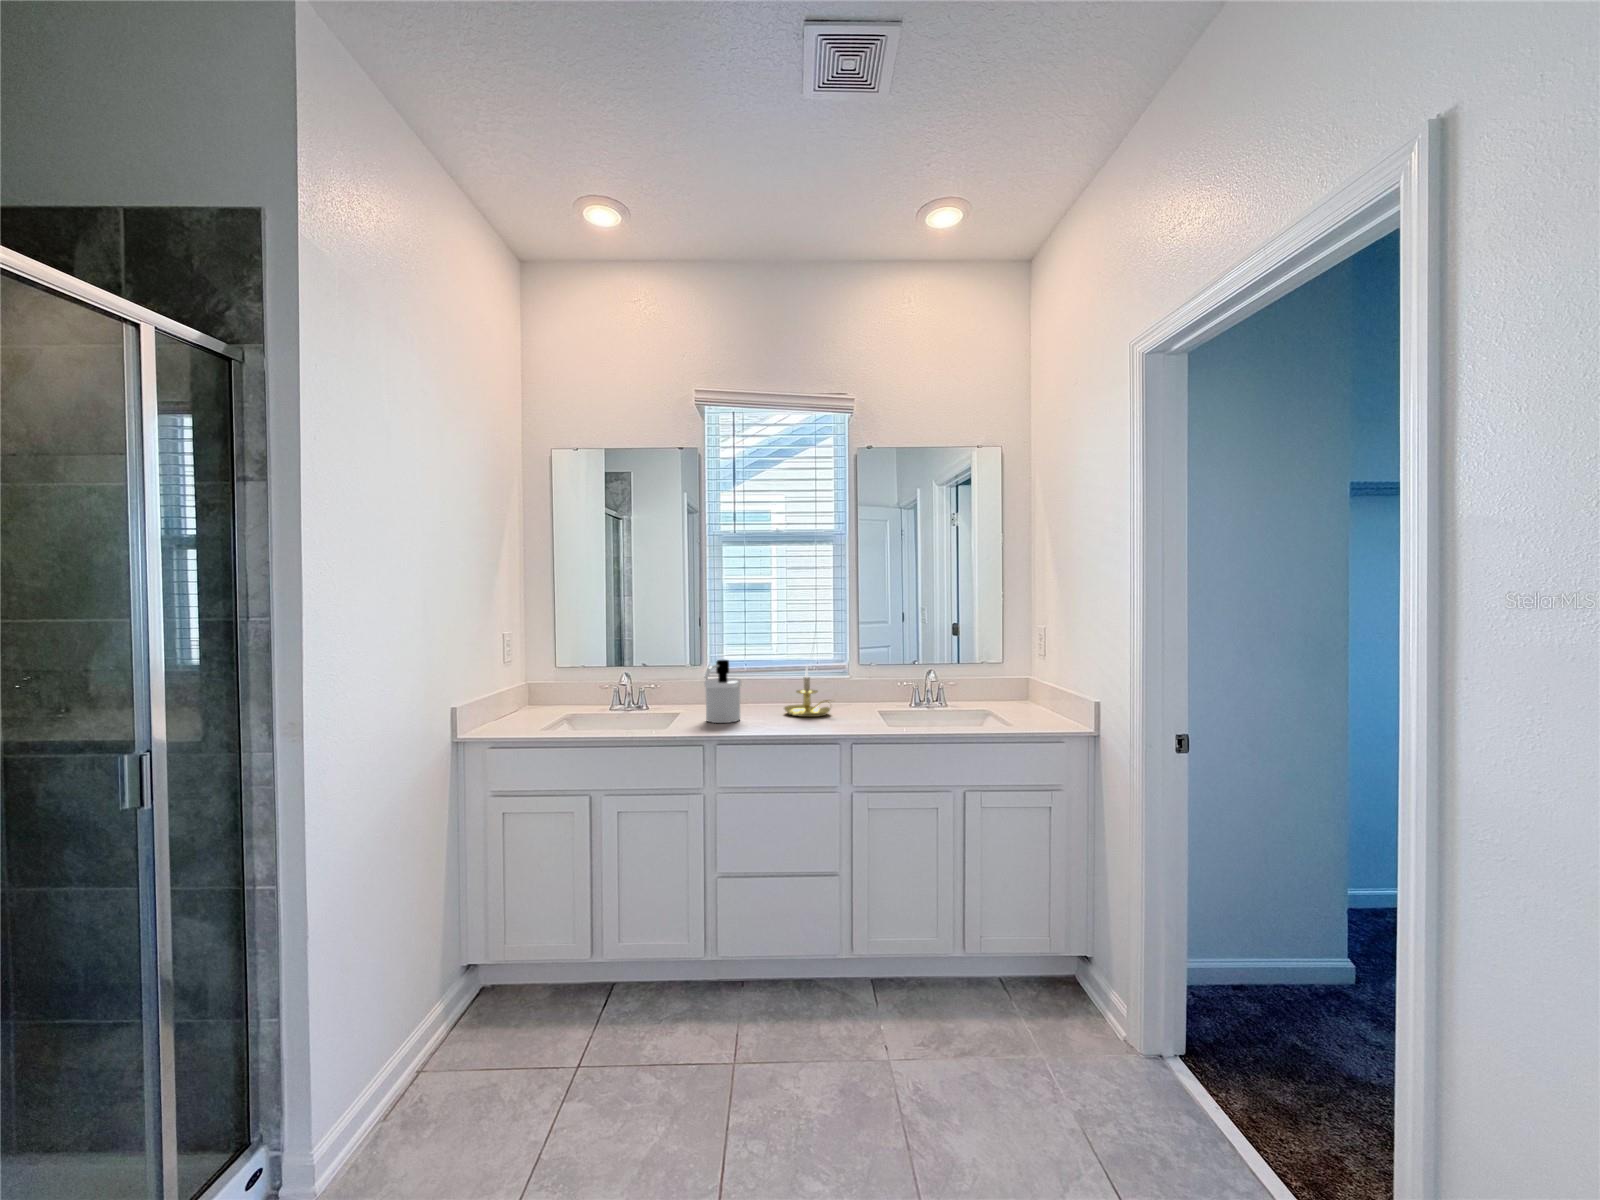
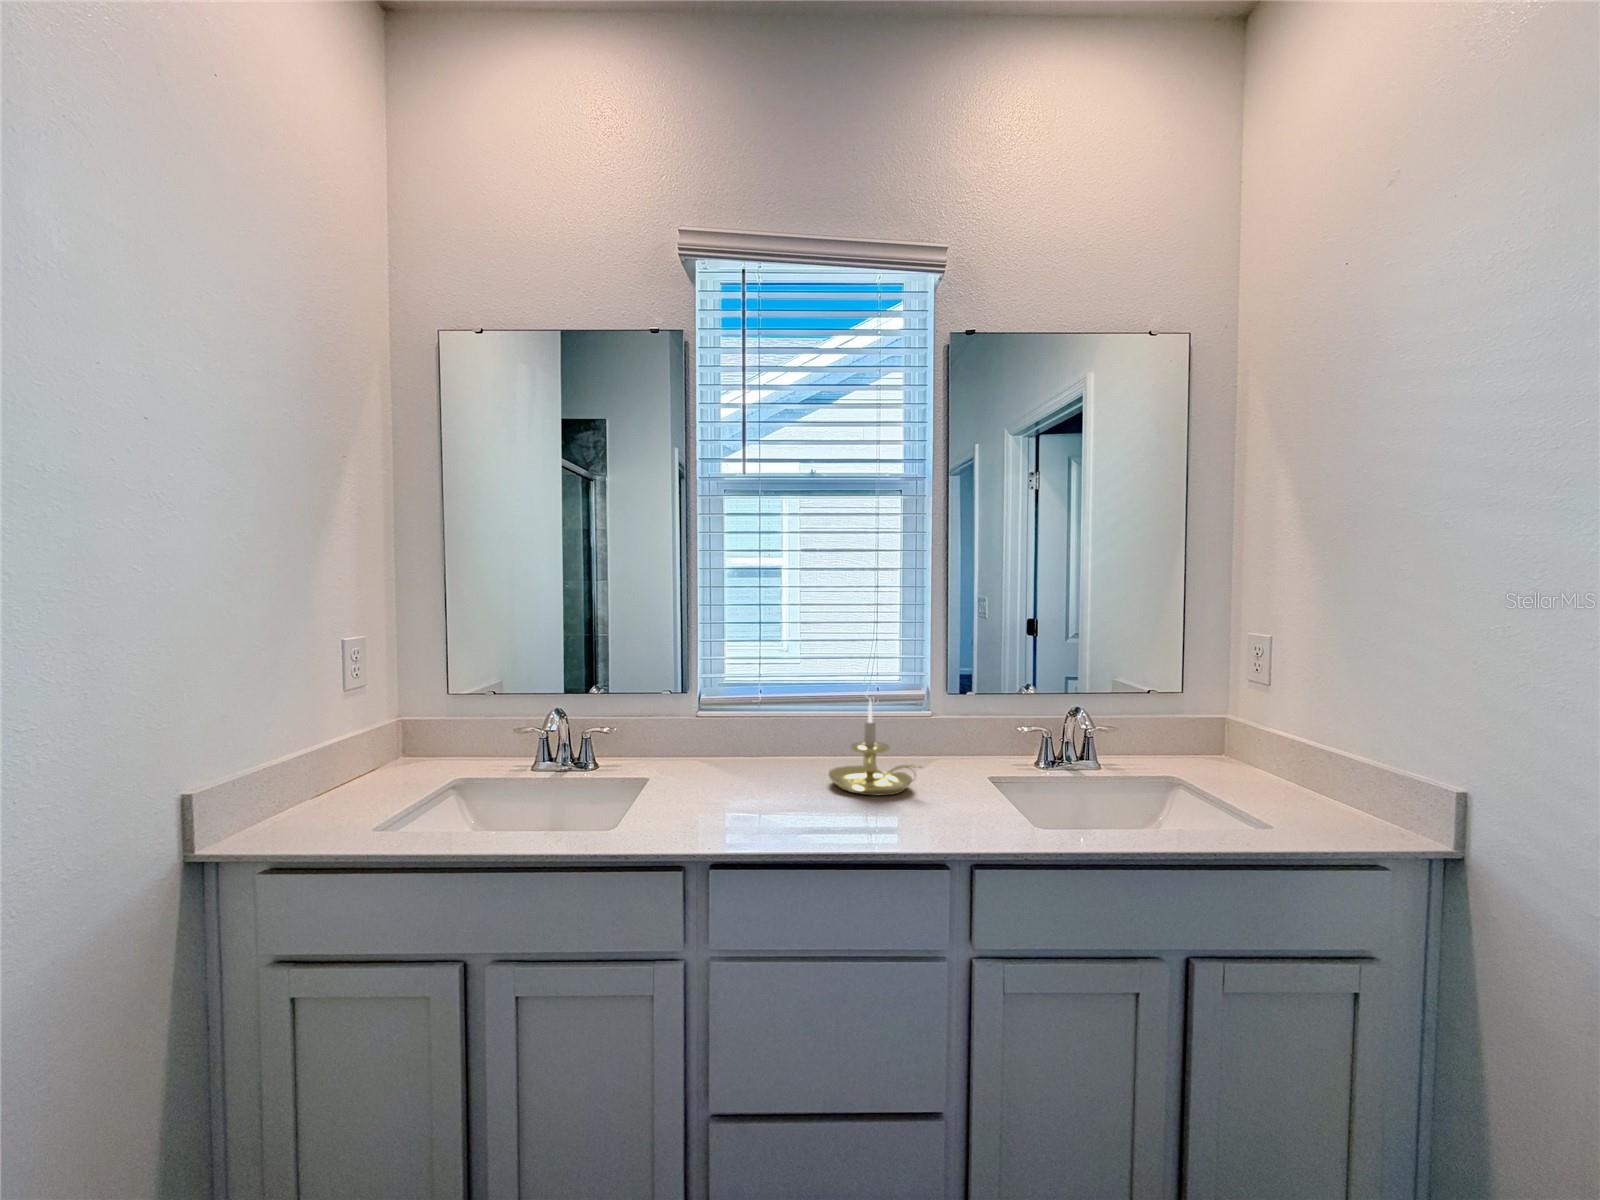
soap dispenser: present [704,660,741,723] -> none [688,693,756,812]

